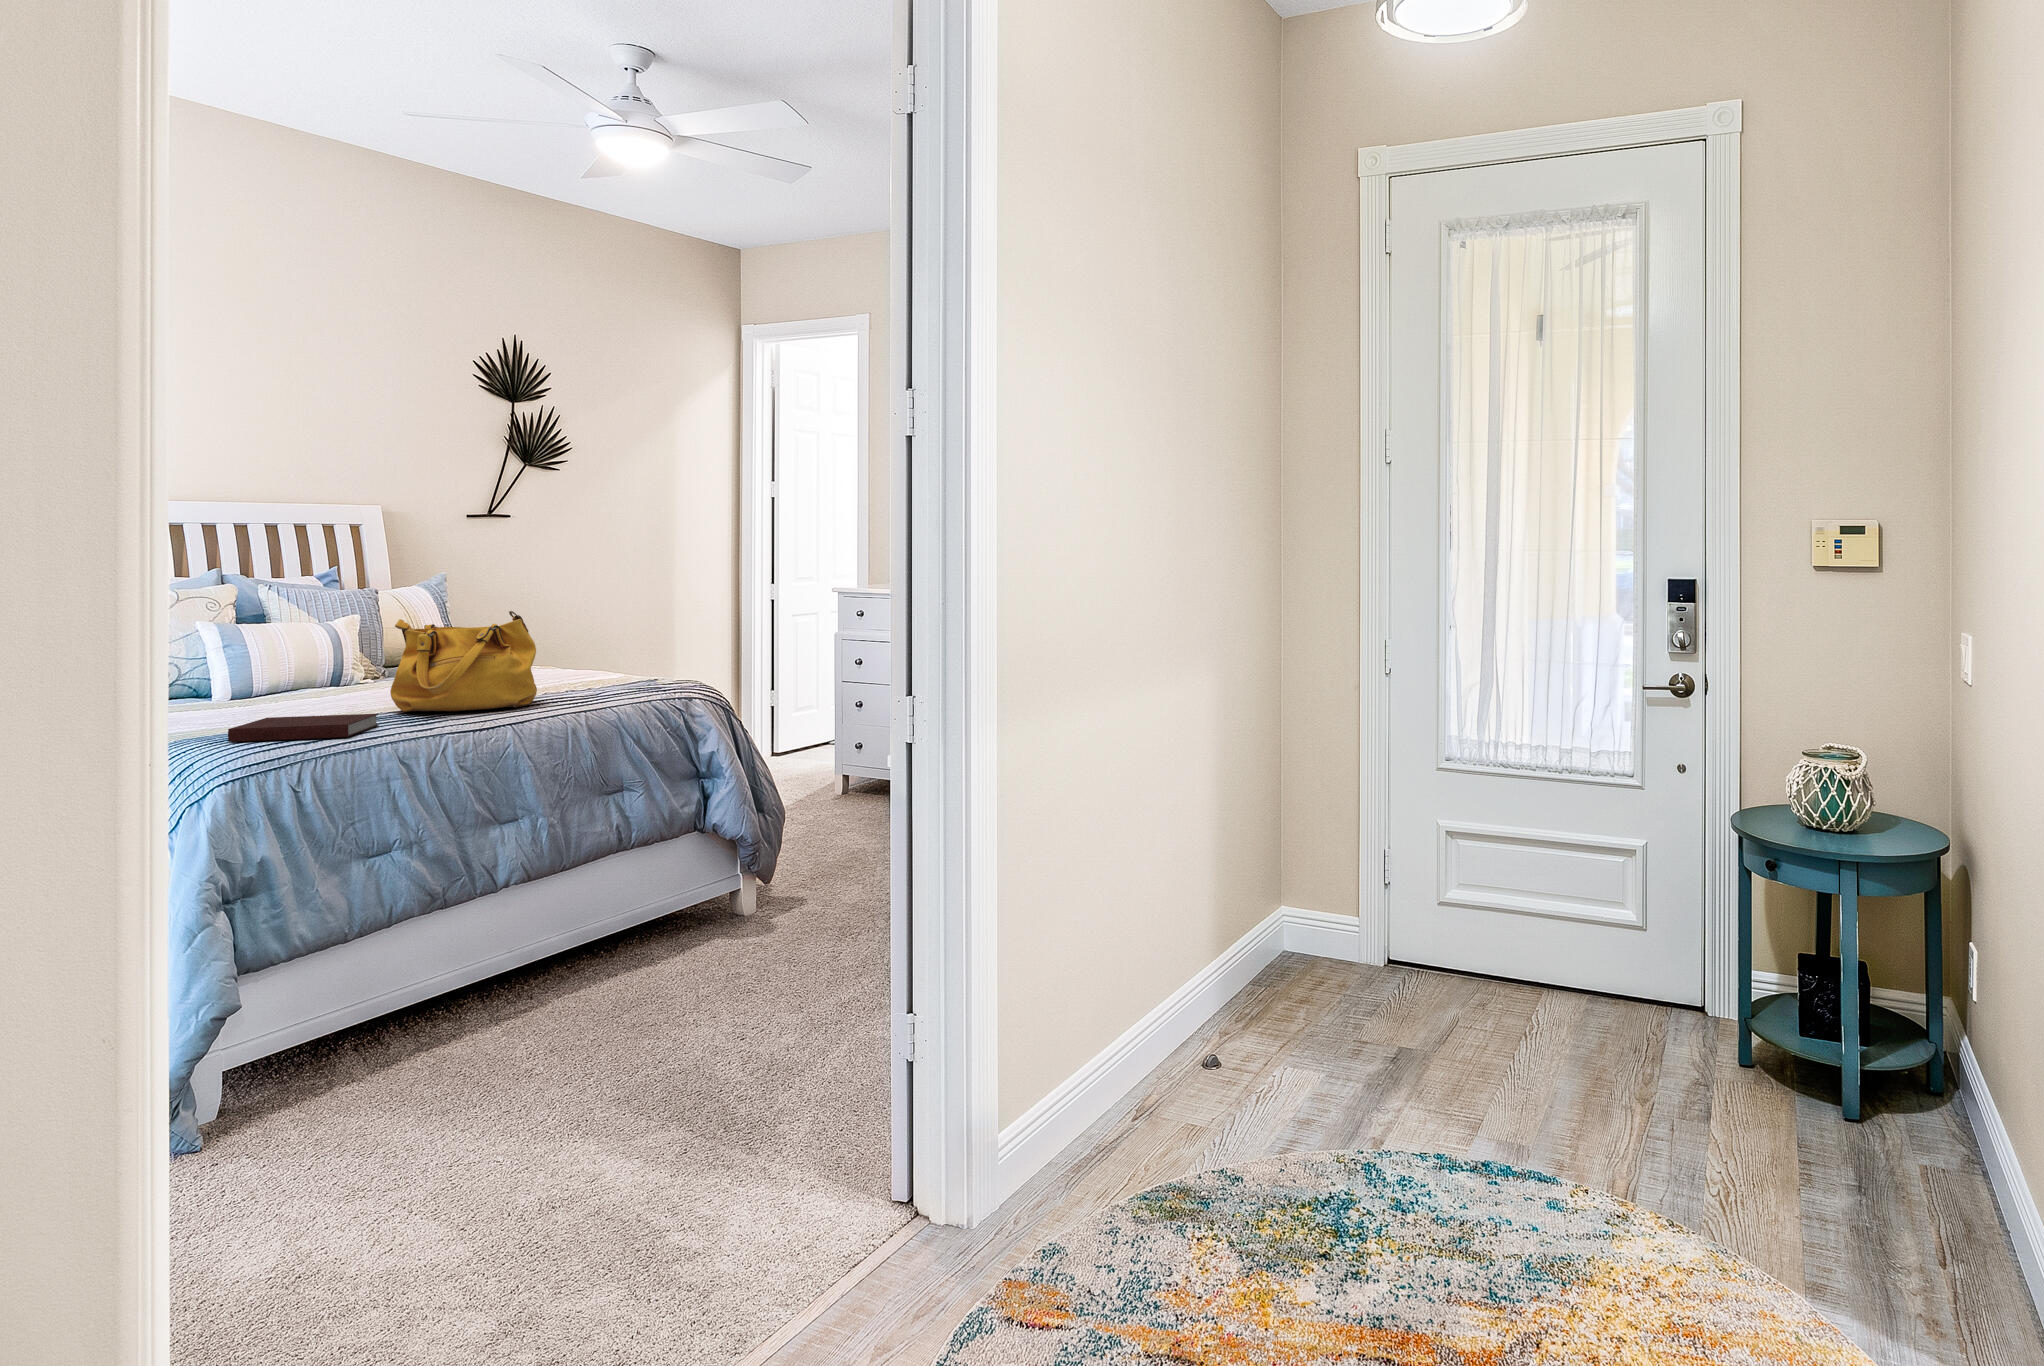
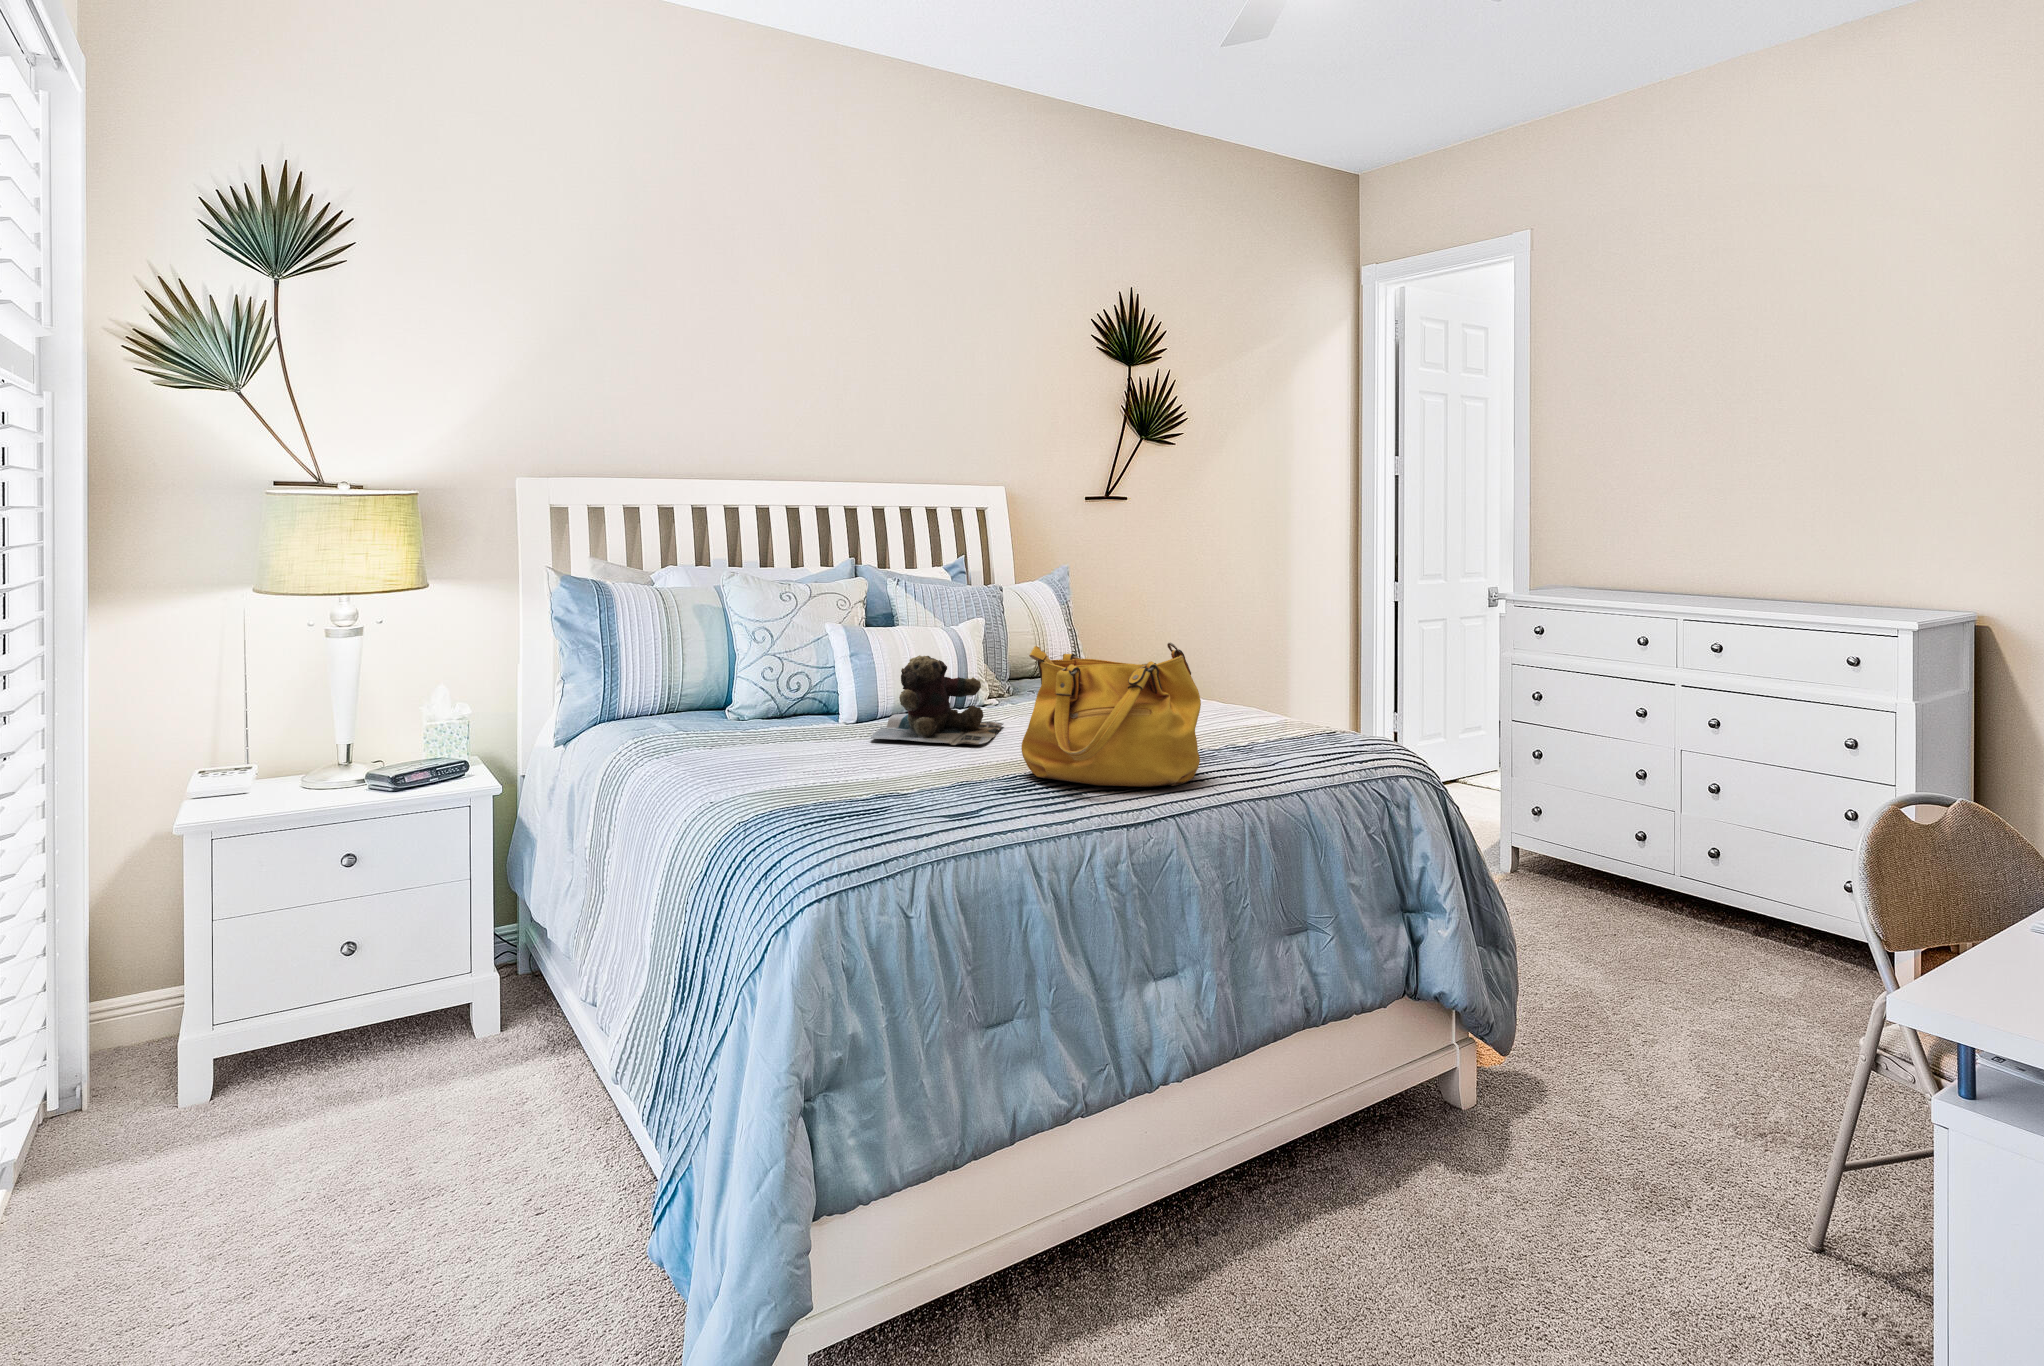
teddy bear: none [252,639,378,704] -> present [871,655,1003,745]
notebook: present [228,714,378,742] -> none [832,778,1009,830]

